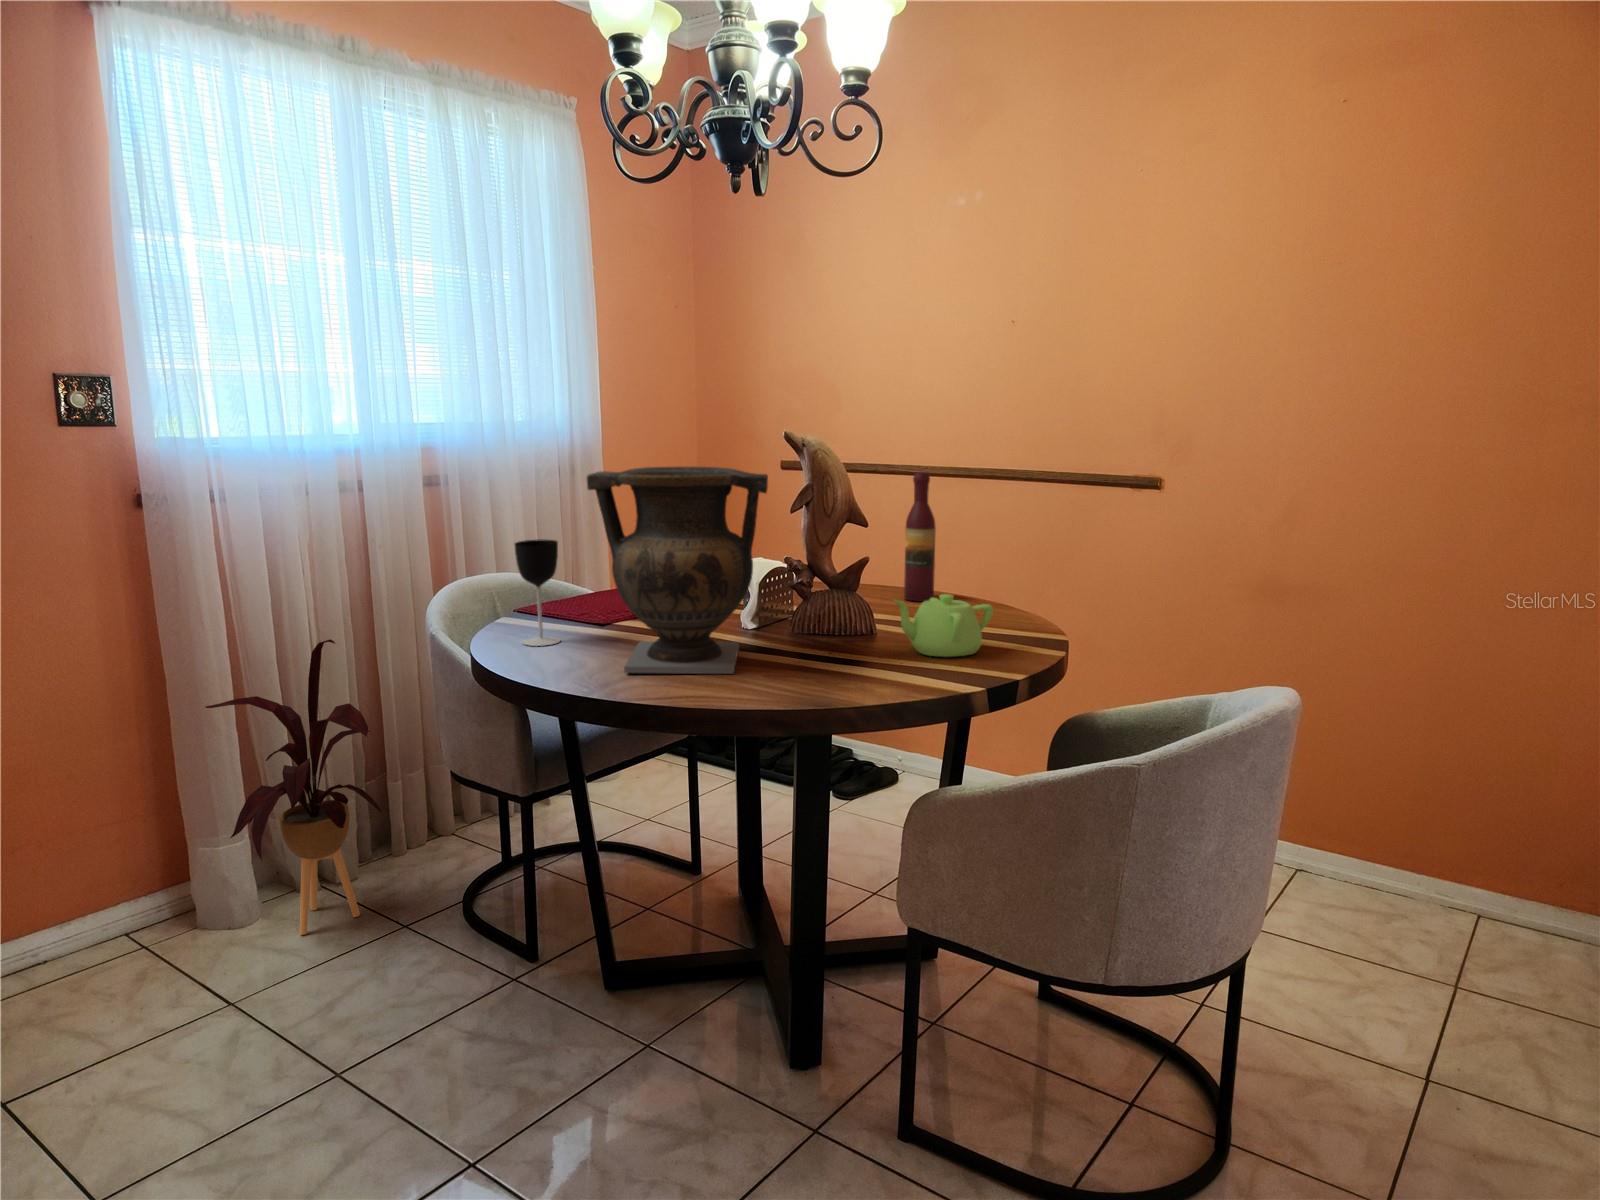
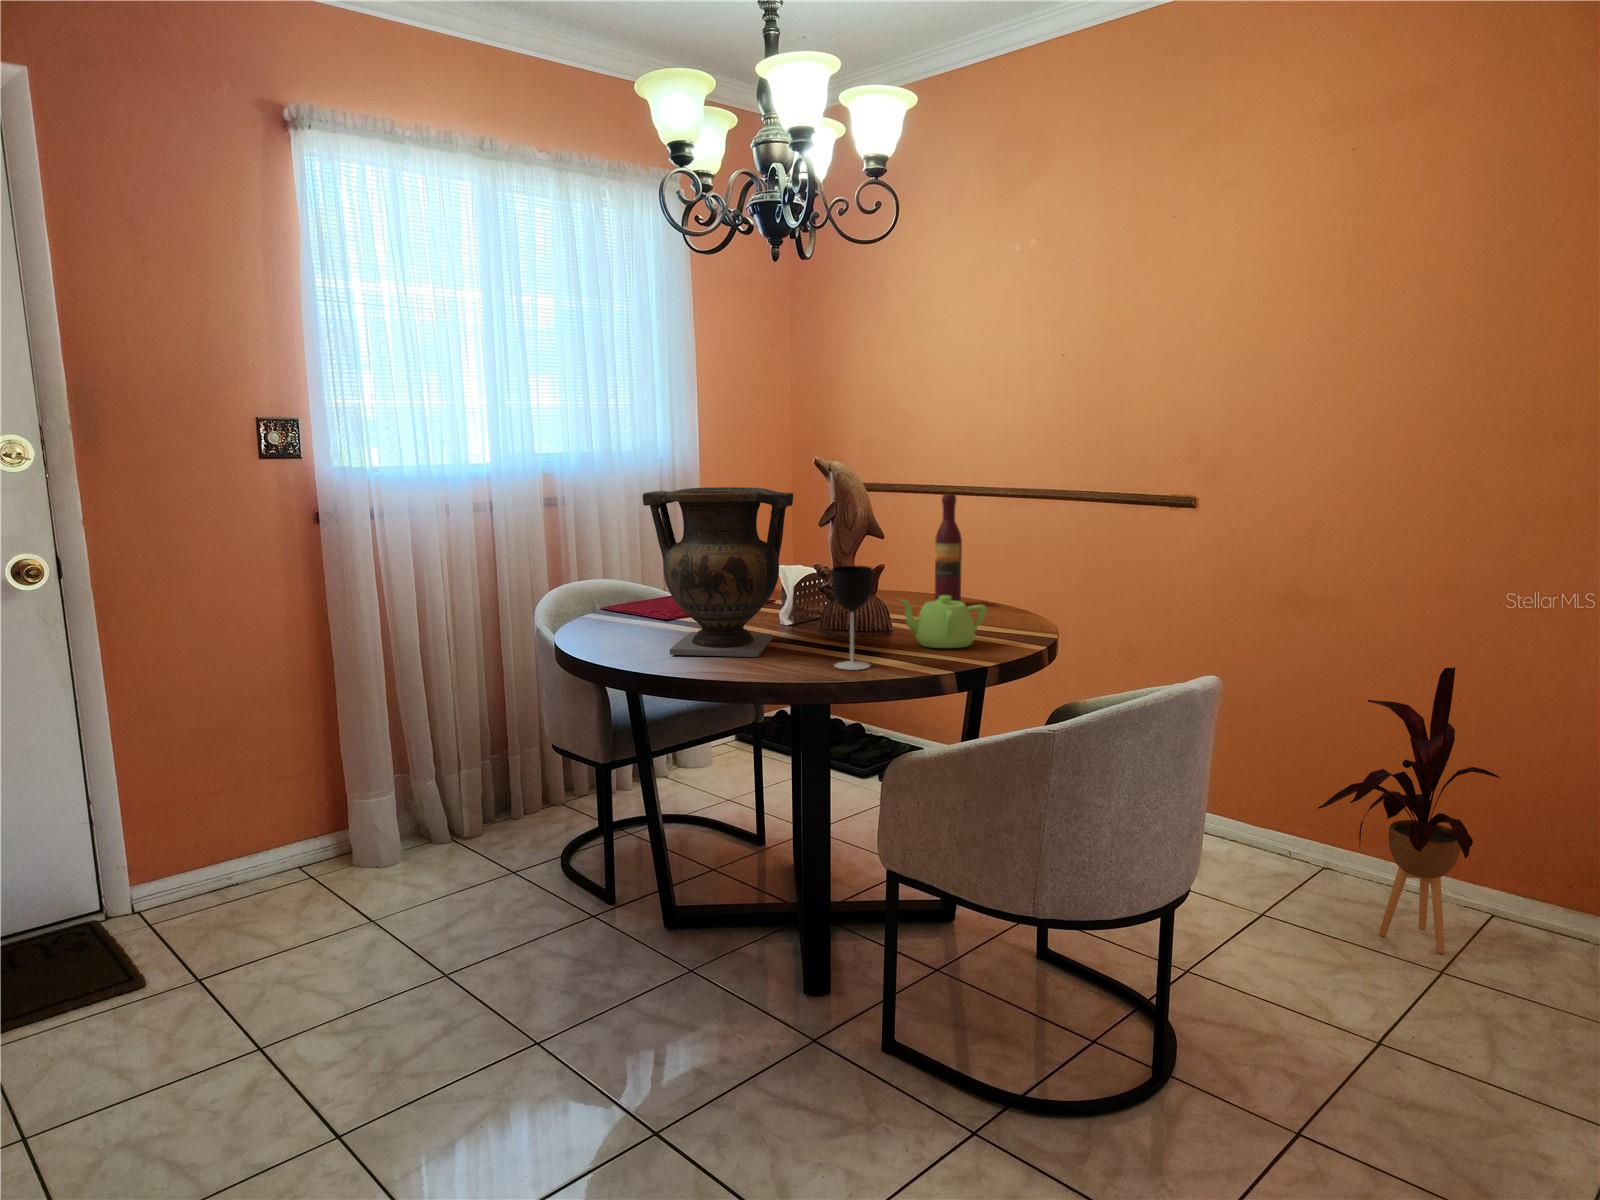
wine glass: present [515,539,560,646] -> present [832,566,872,670]
house plant: present [206,639,381,935] -> present [1318,667,1500,953]

